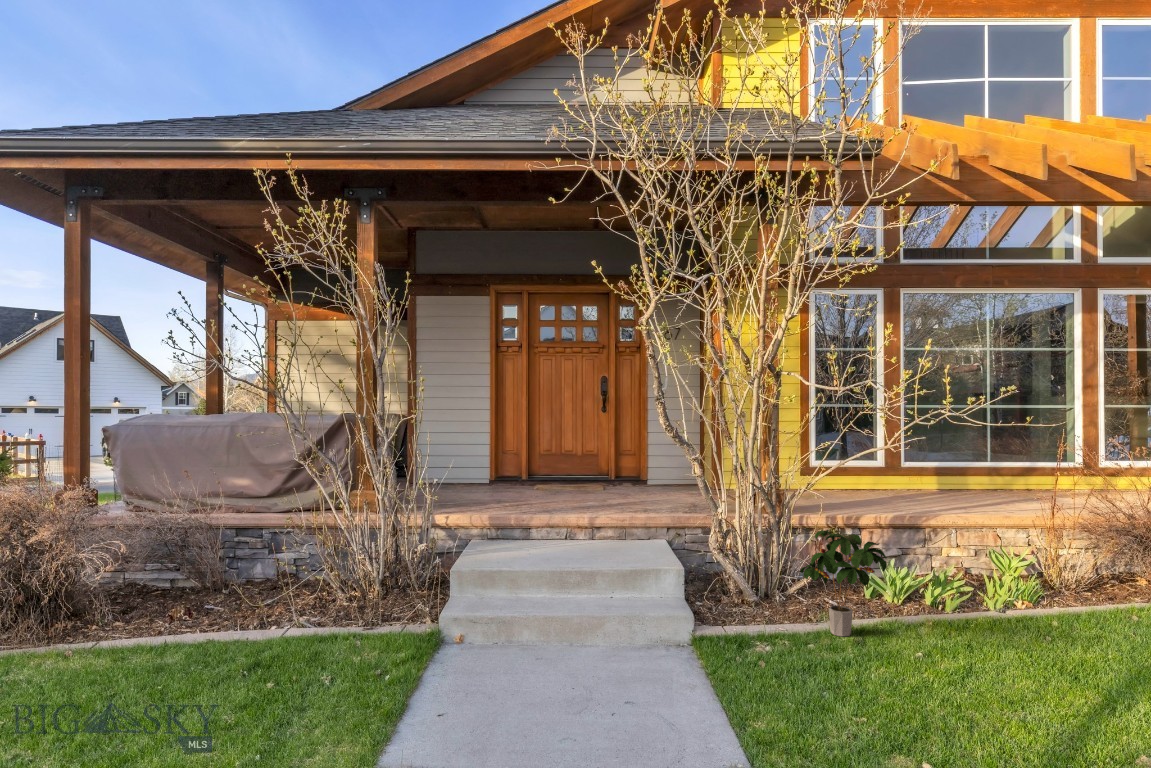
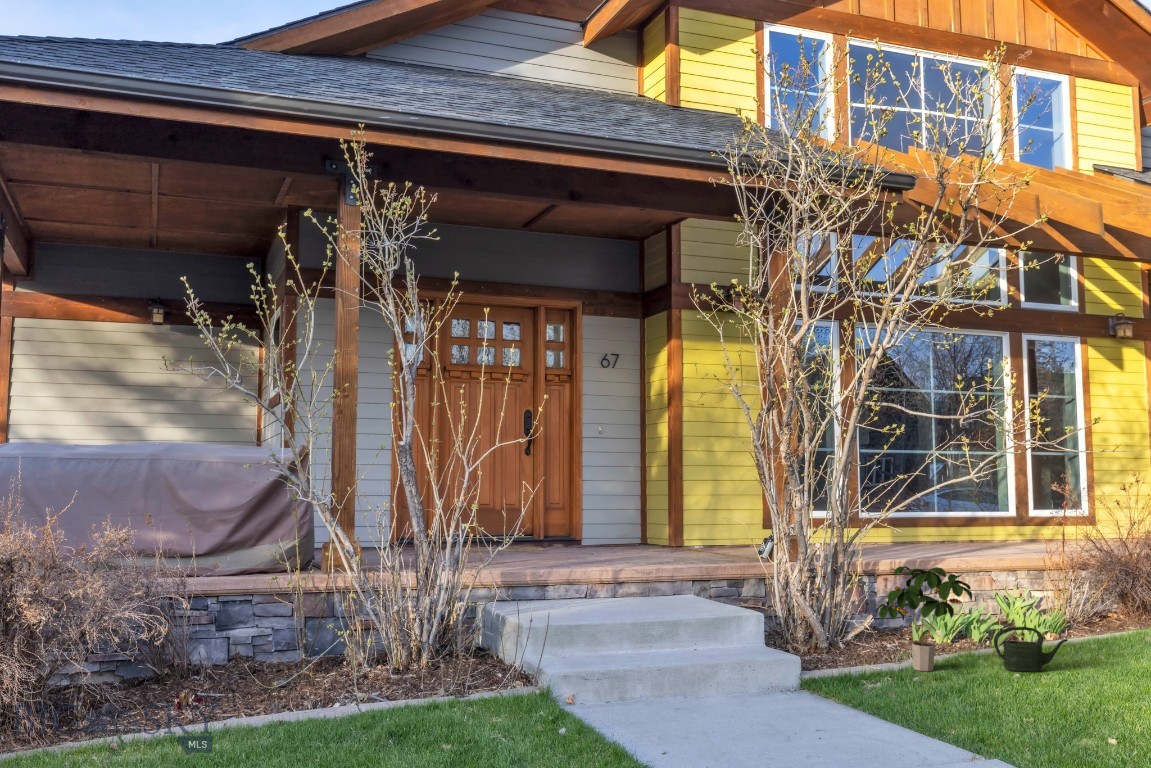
watering can: none [918,600,1003,649] -> present [994,627,1068,672]

